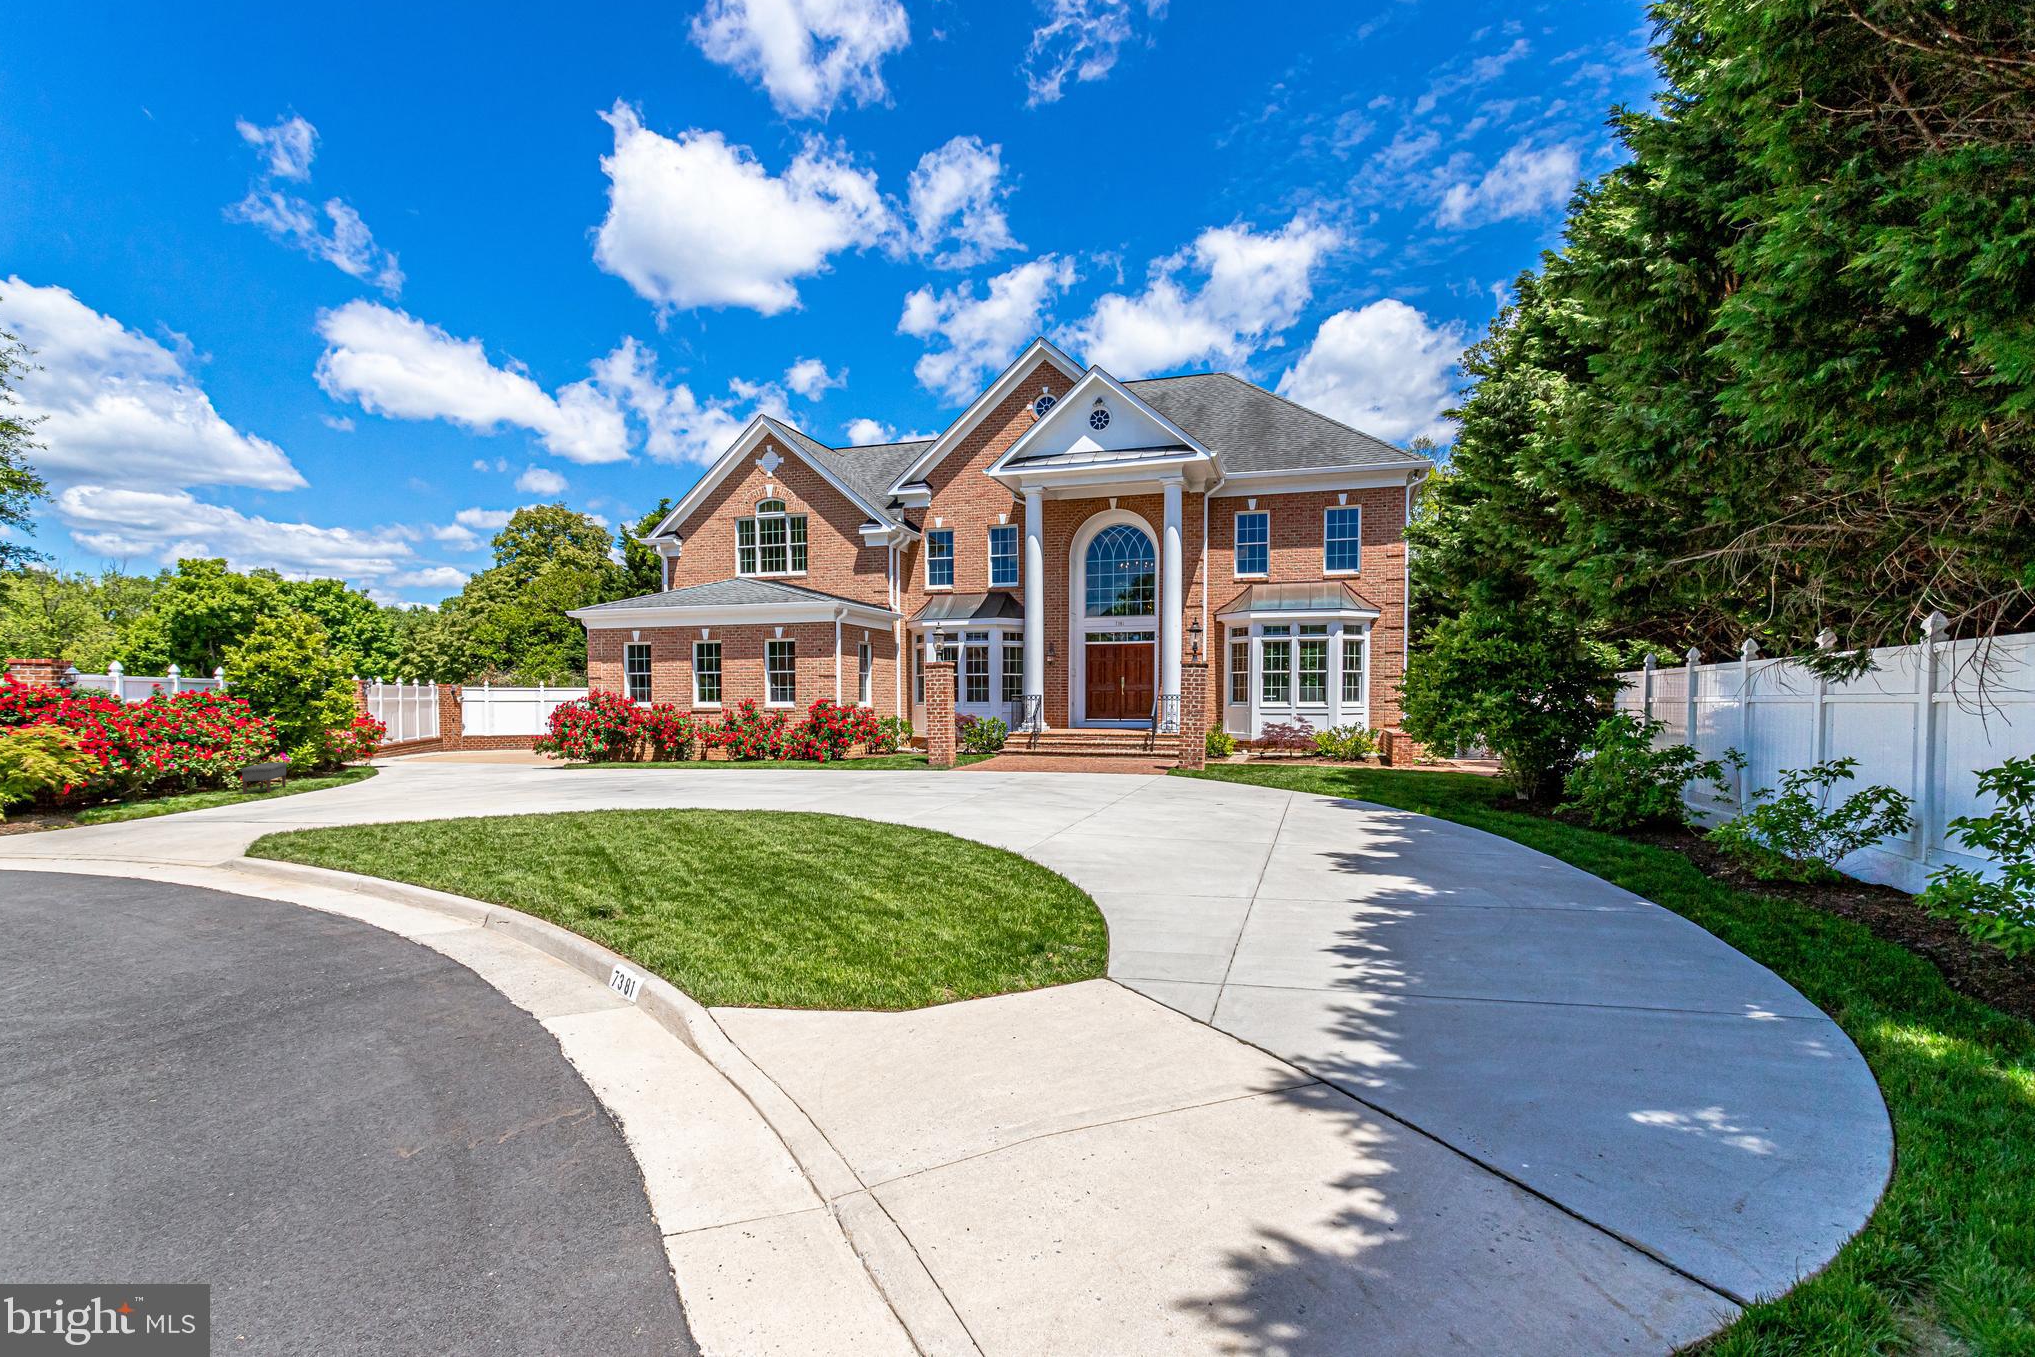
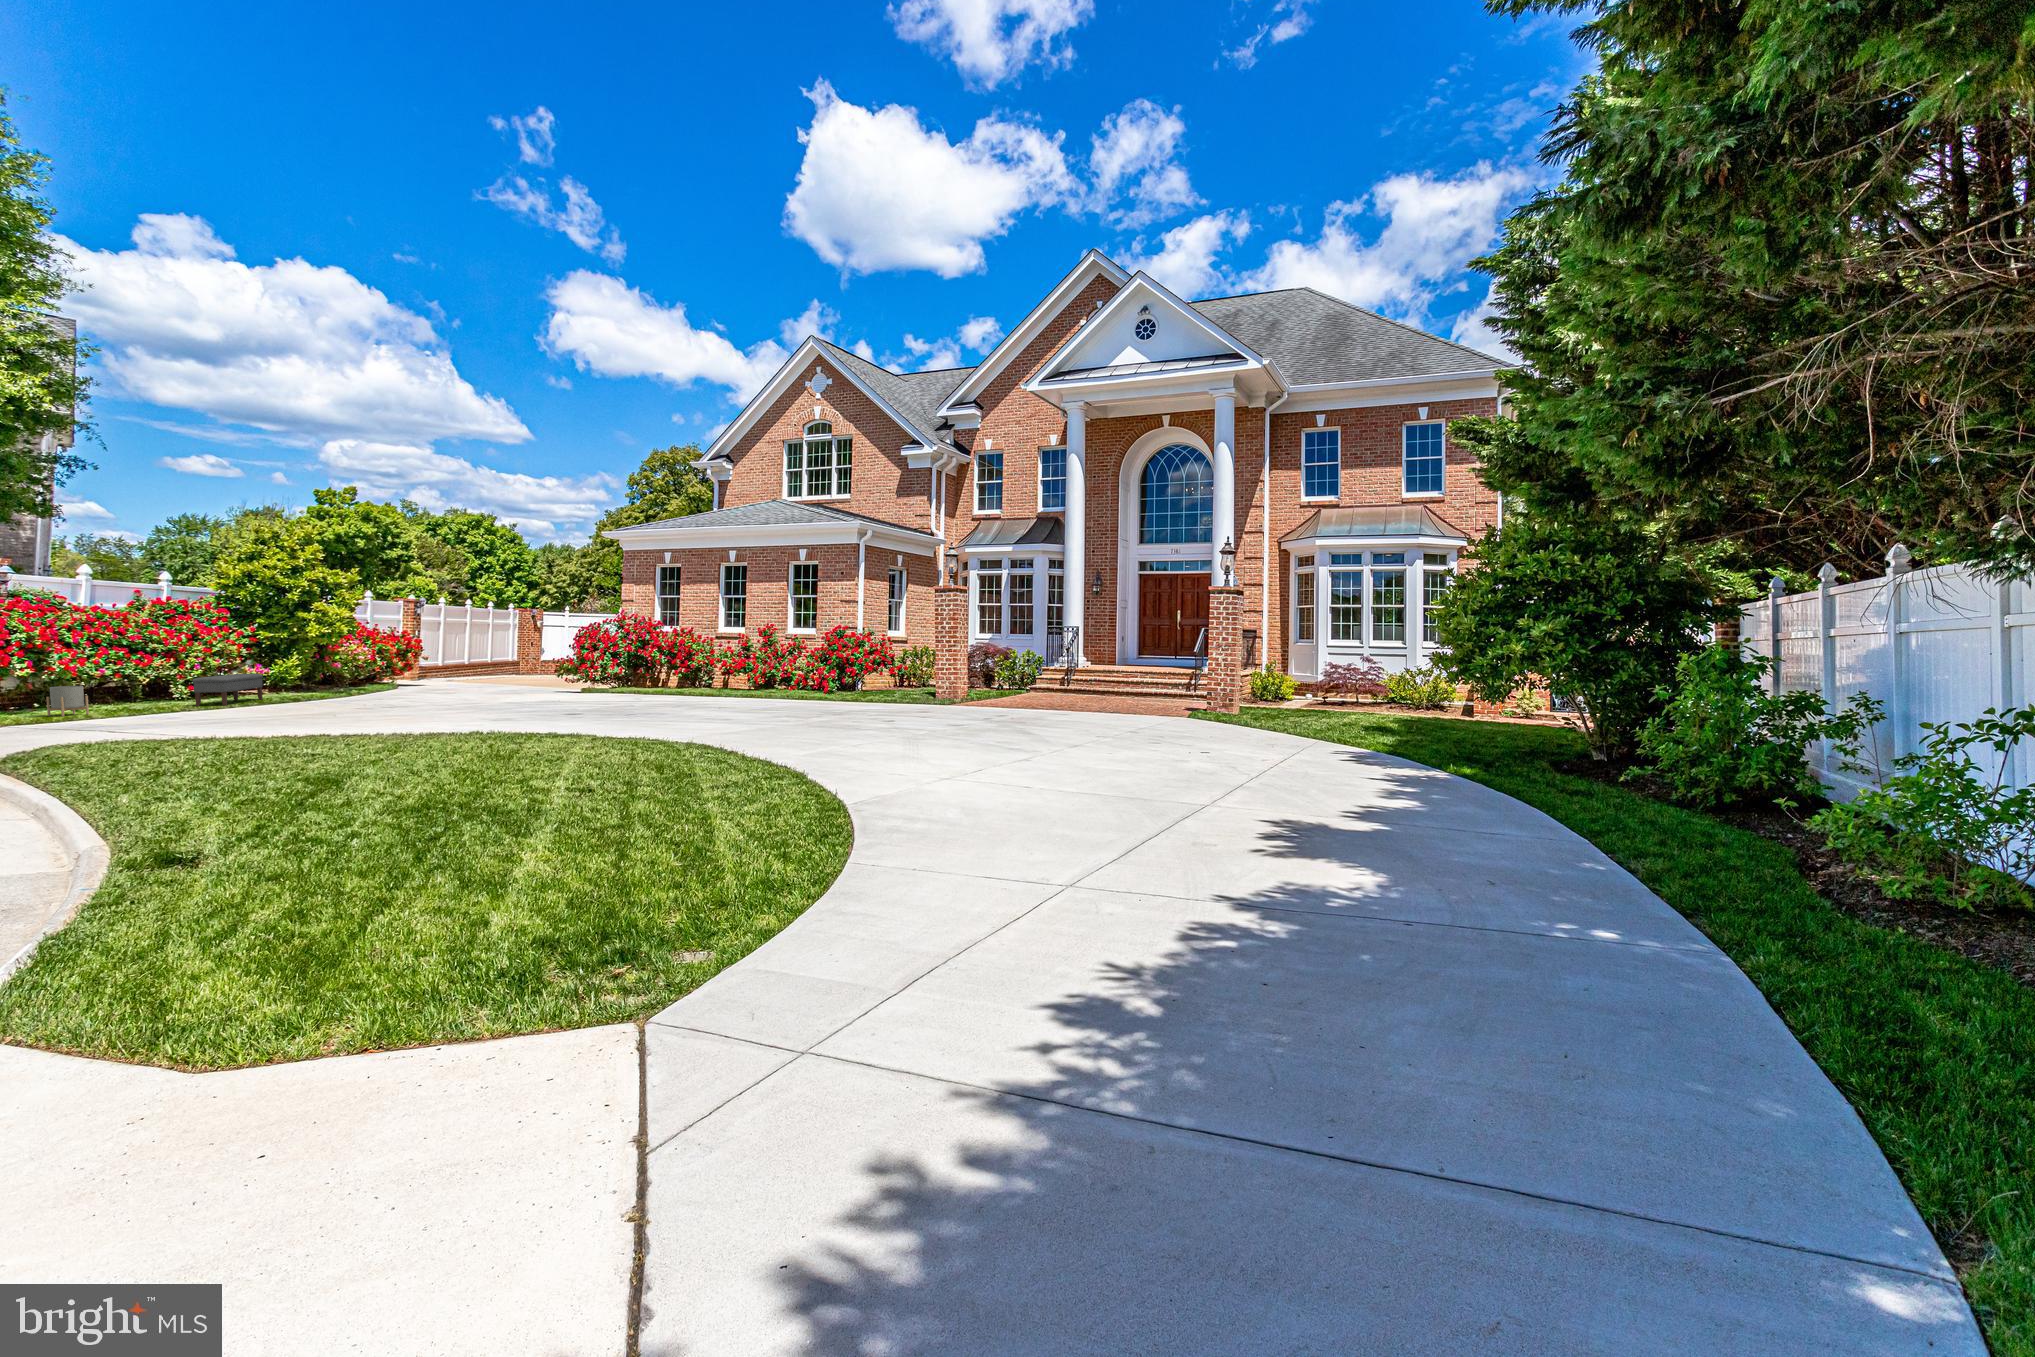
planter: none [134,778,168,806] -> present [46,686,89,716]

